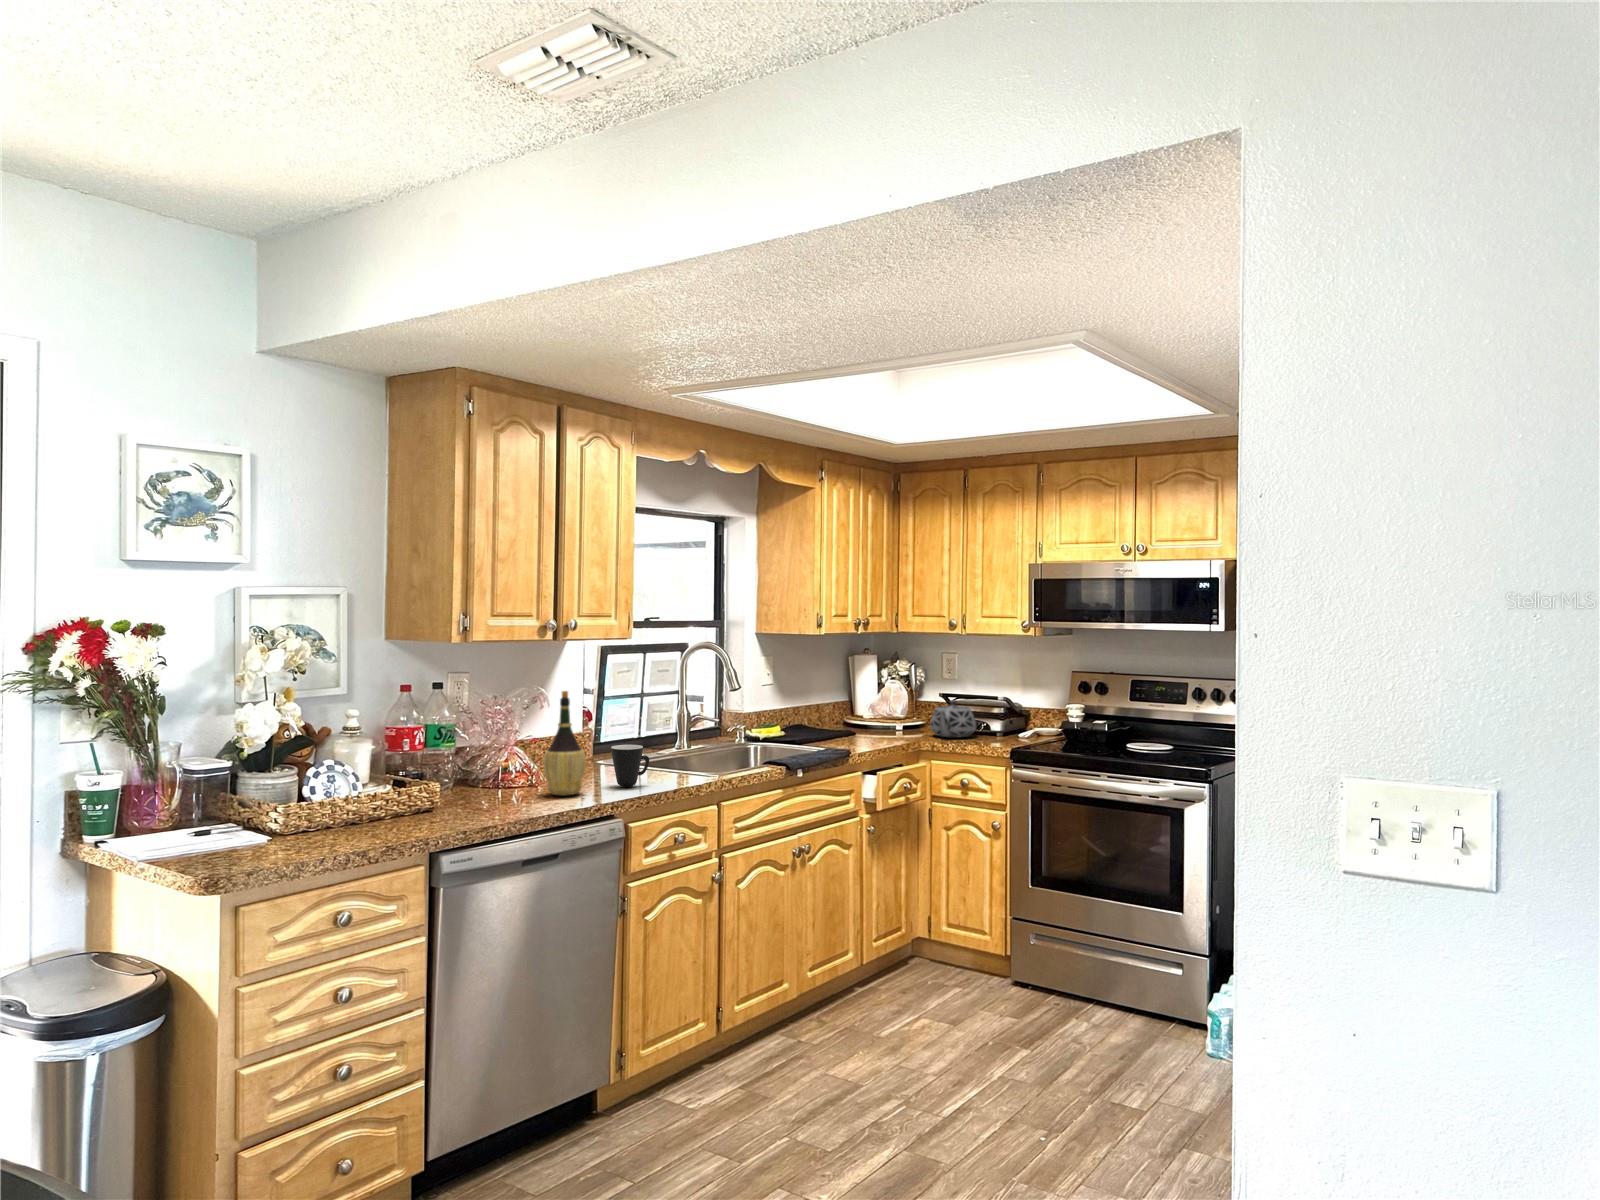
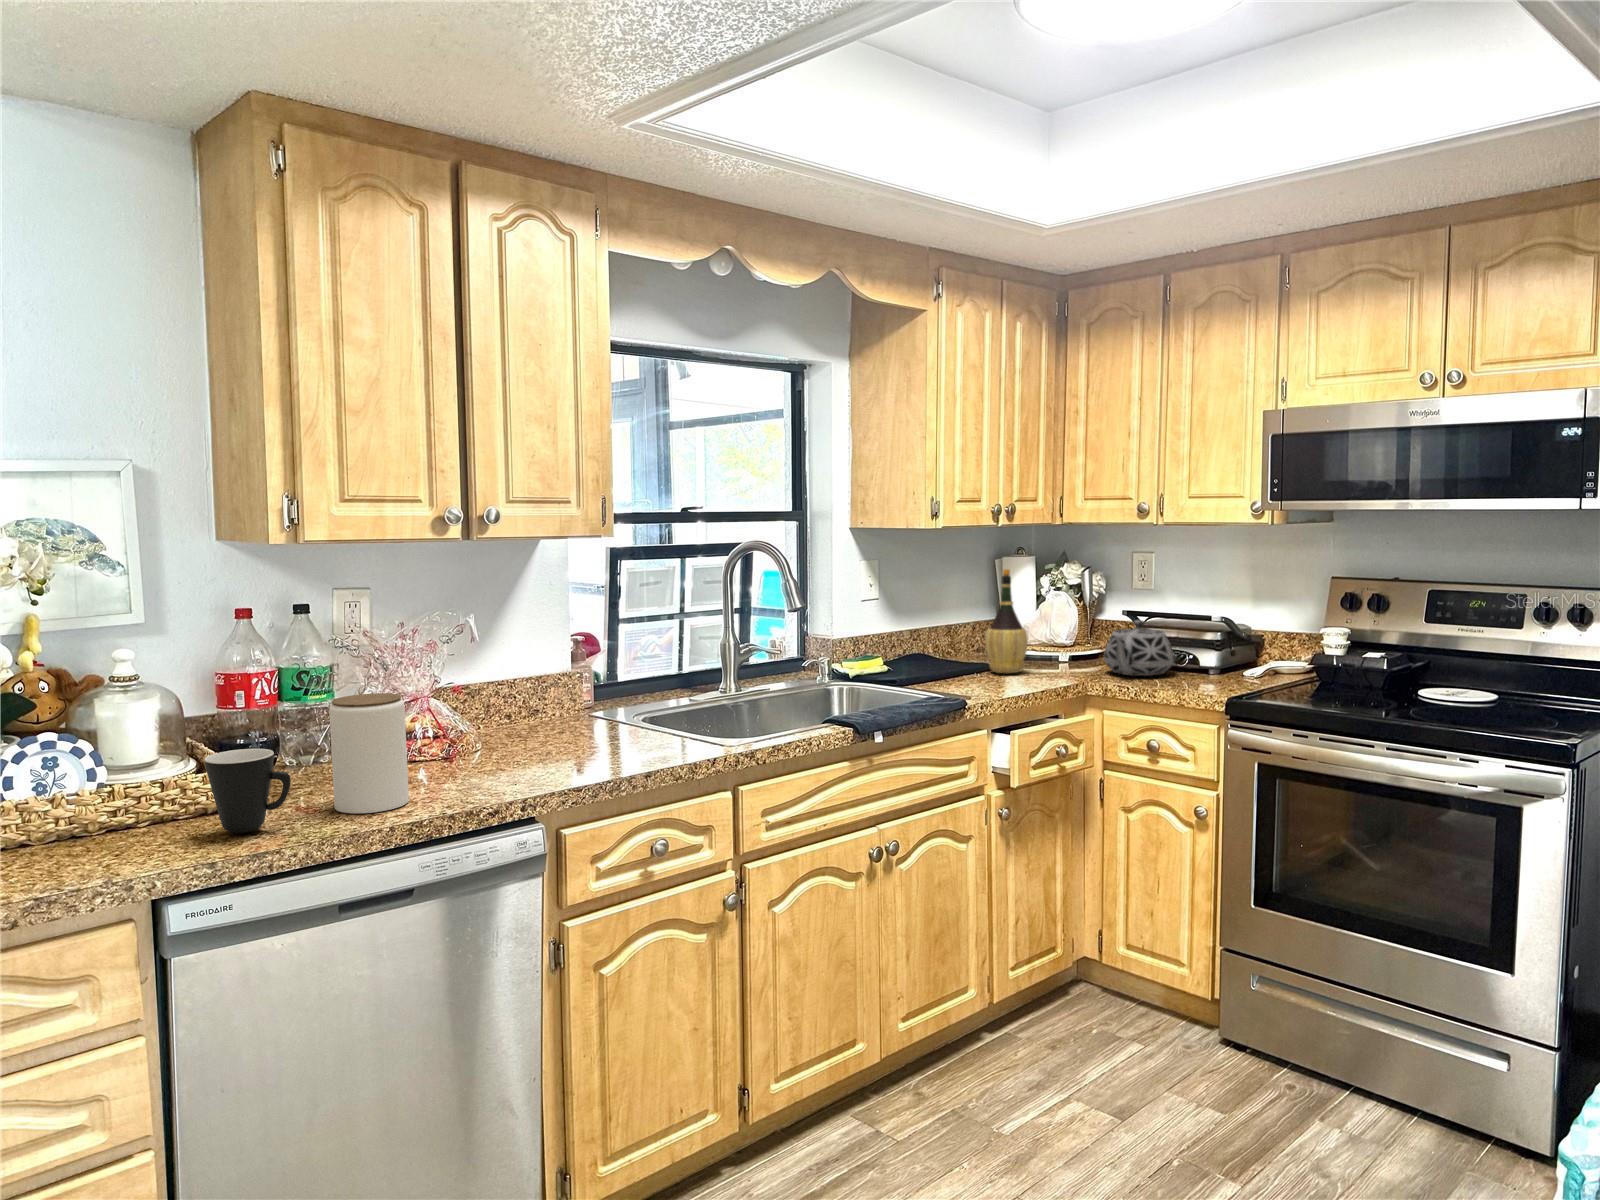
wine bottle: present [543,691,586,795] -> present [985,569,1028,673]
jar: none [497,738,542,810] -> present [329,693,409,814]
mug: present [611,745,649,787] -> present [204,749,291,833]

